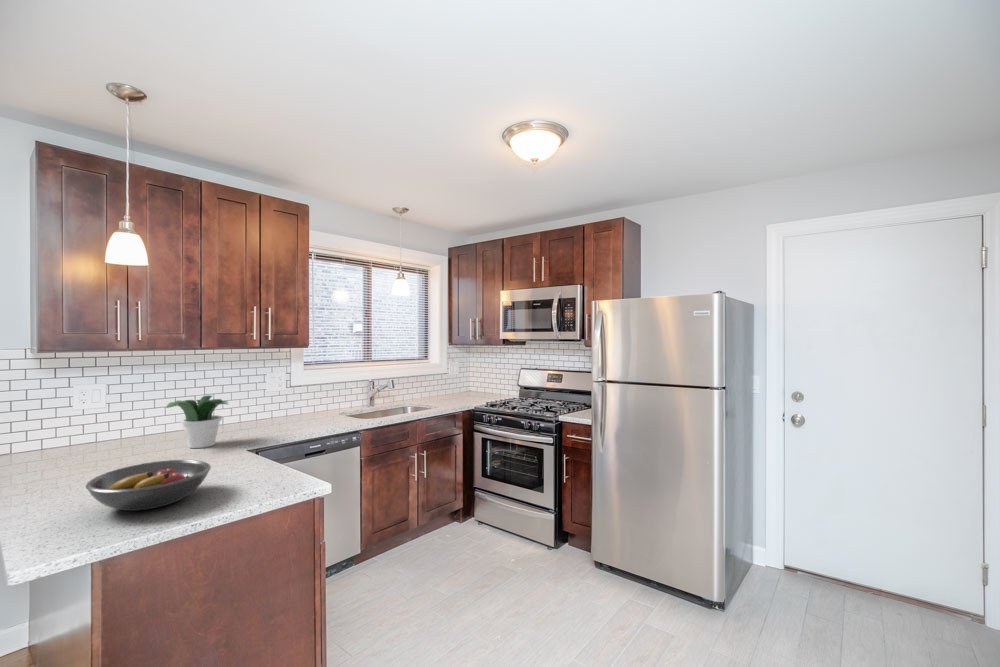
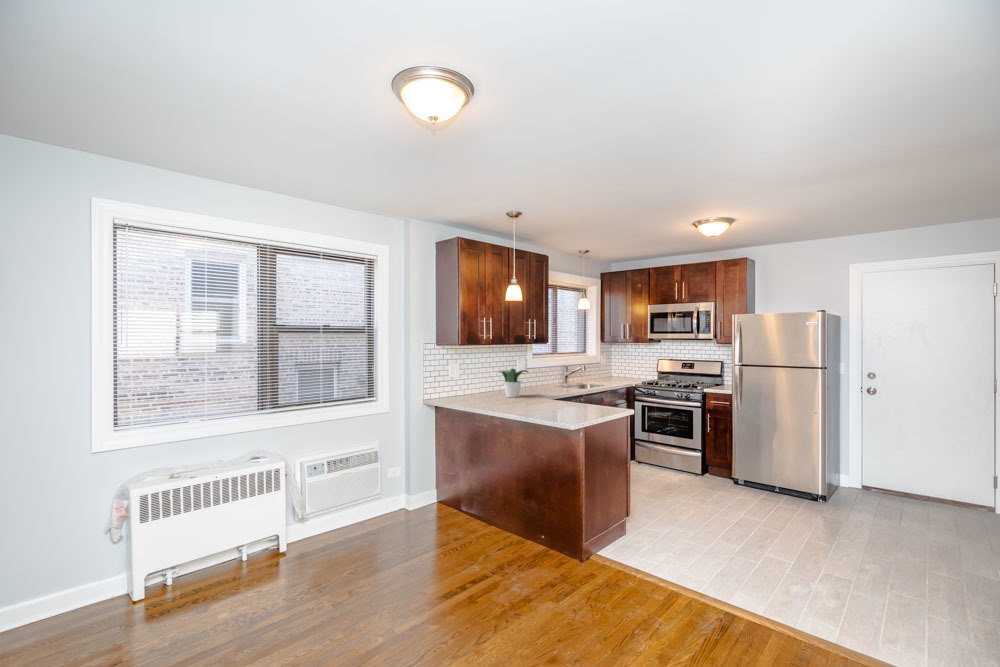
fruit bowl: present [86,460,211,511] -> none [531,394,578,411]

